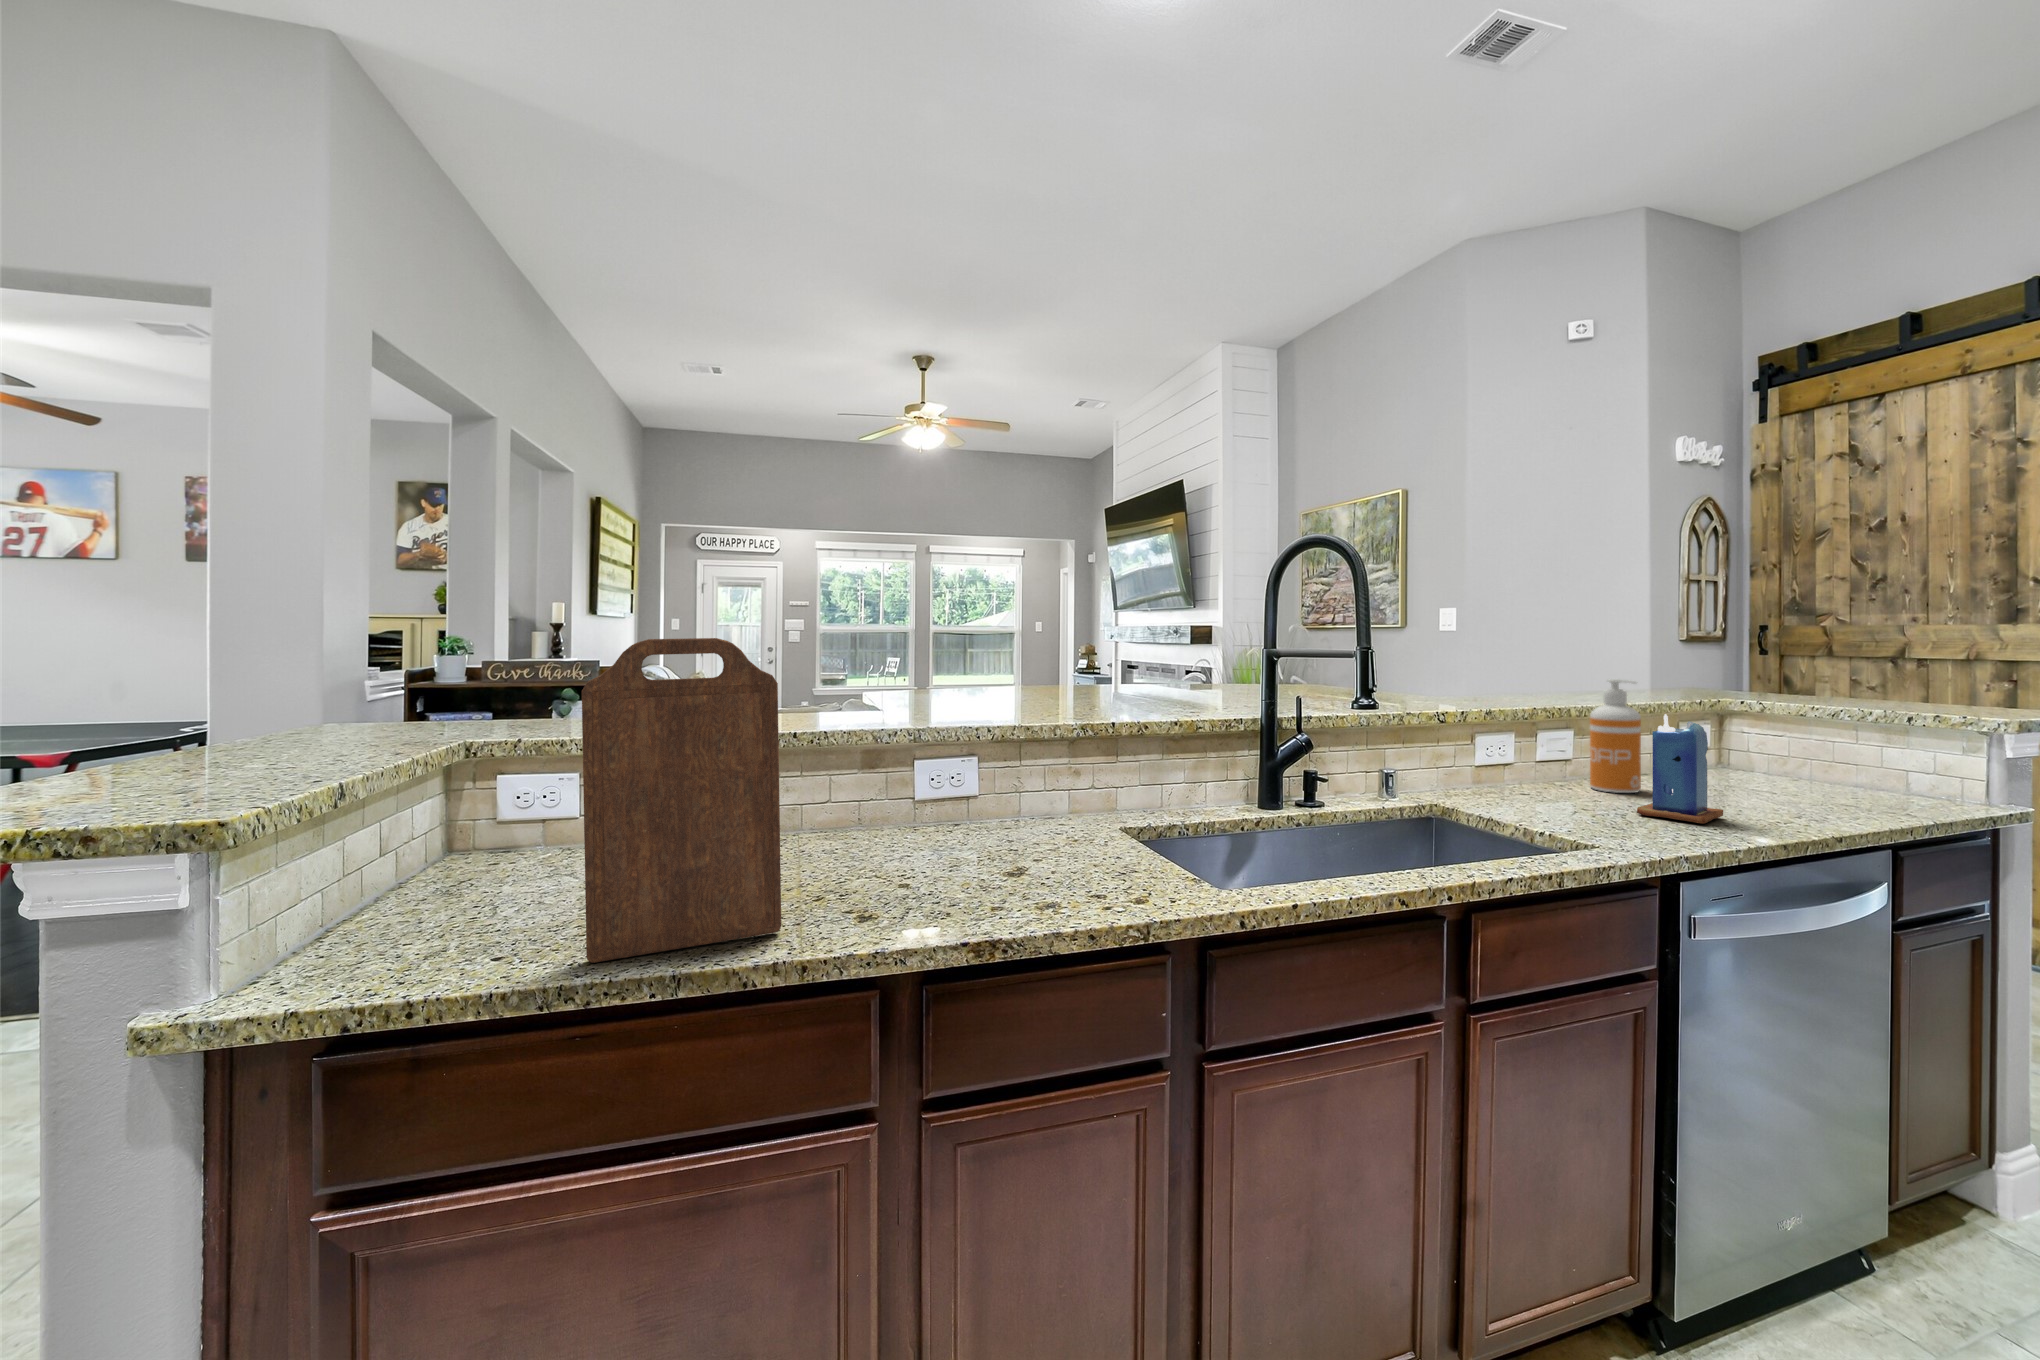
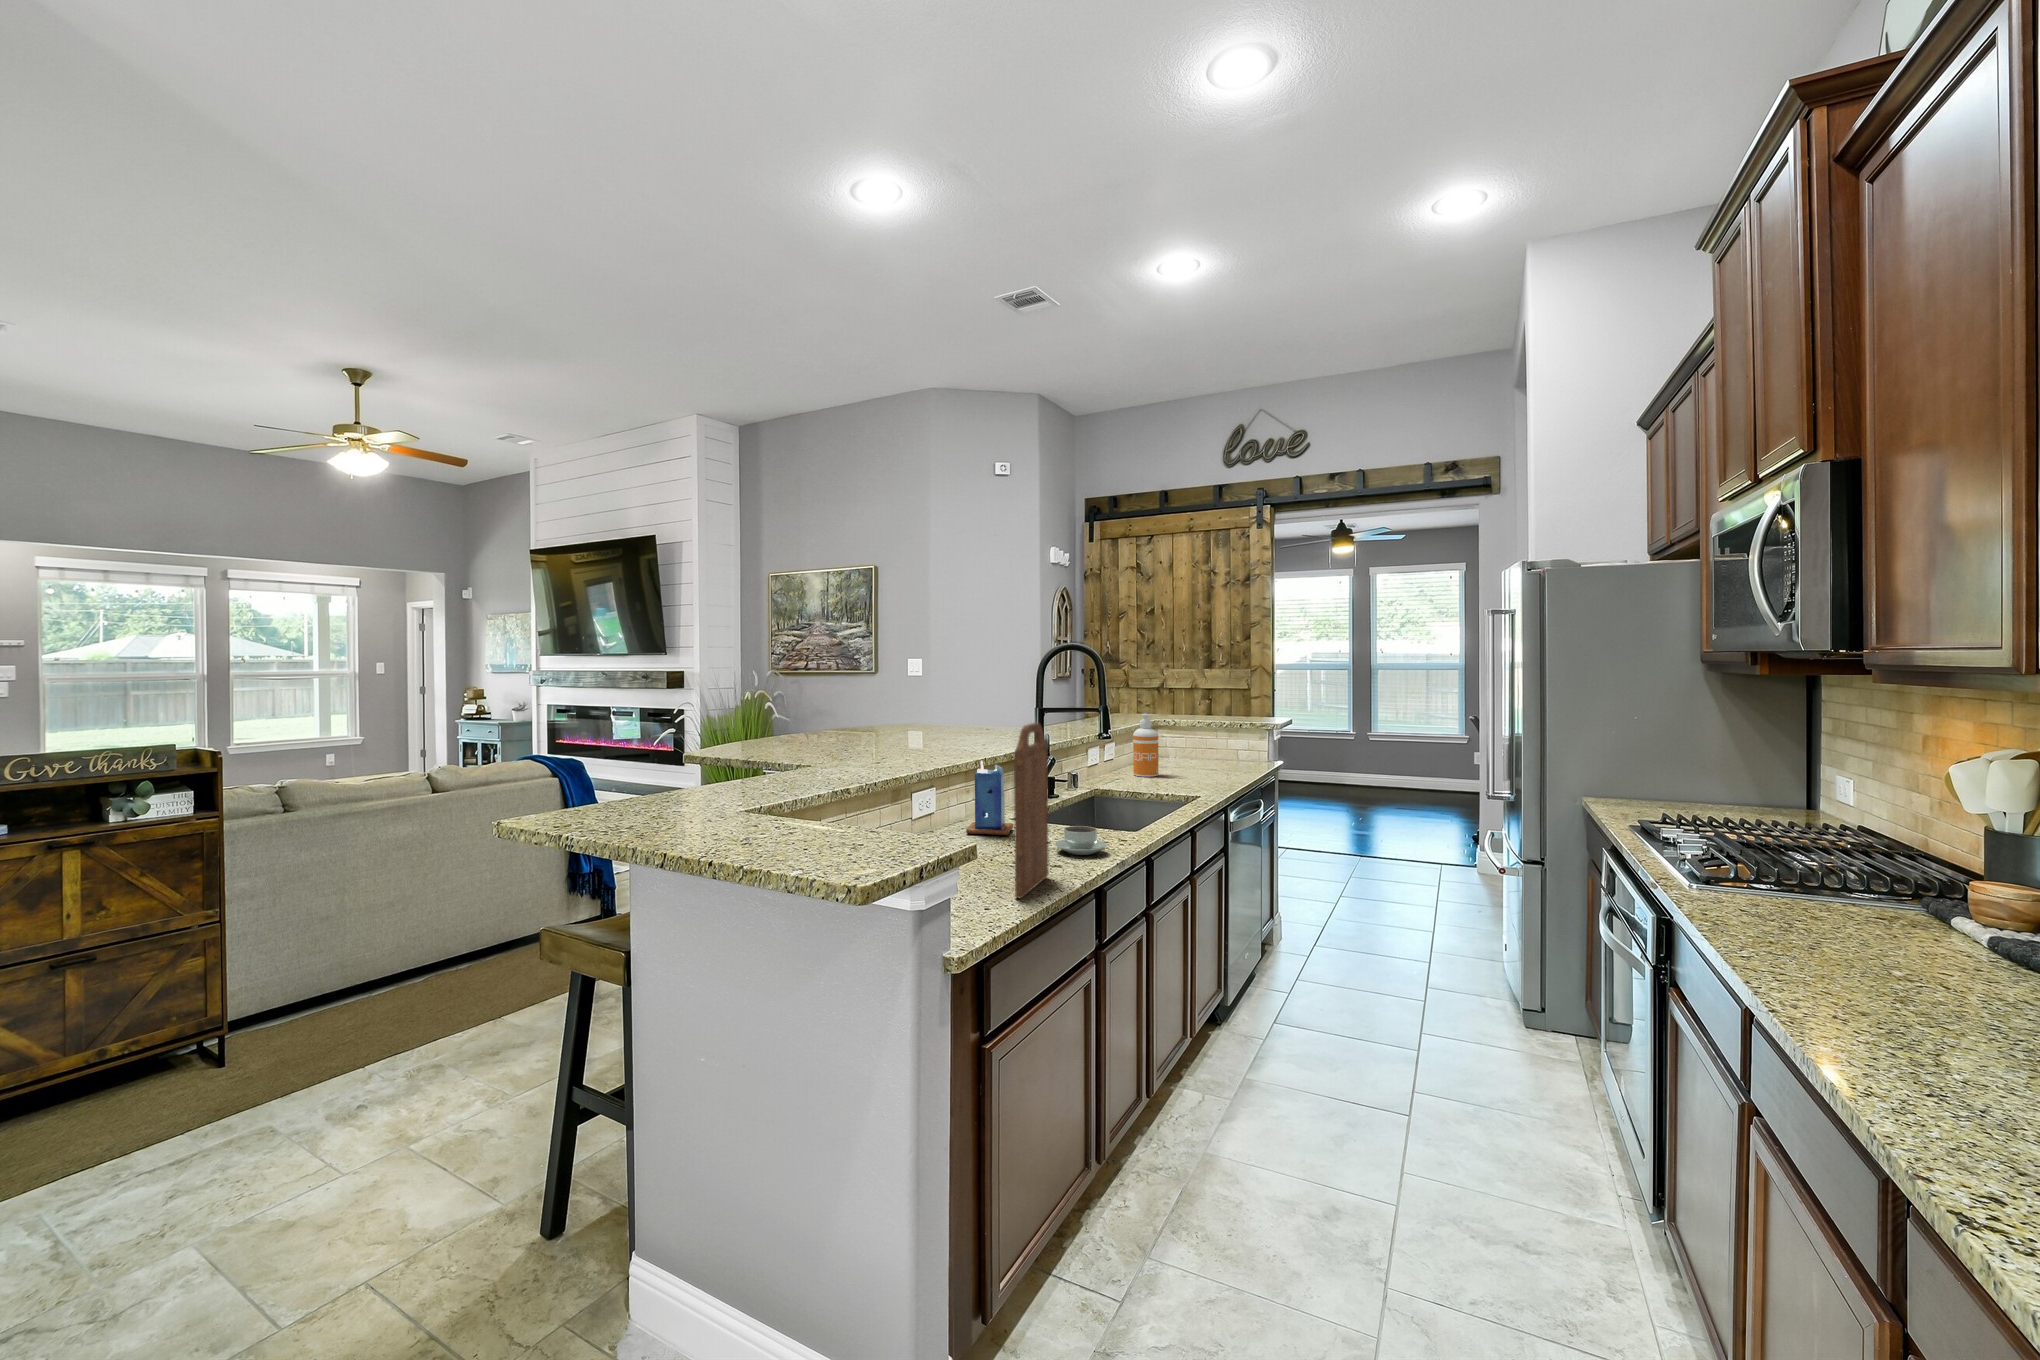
candle: present [1637,714,1723,824] -> present [966,760,1013,835]
coffee cup: none [957,849,1055,907] -> present [1055,826,1107,855]

